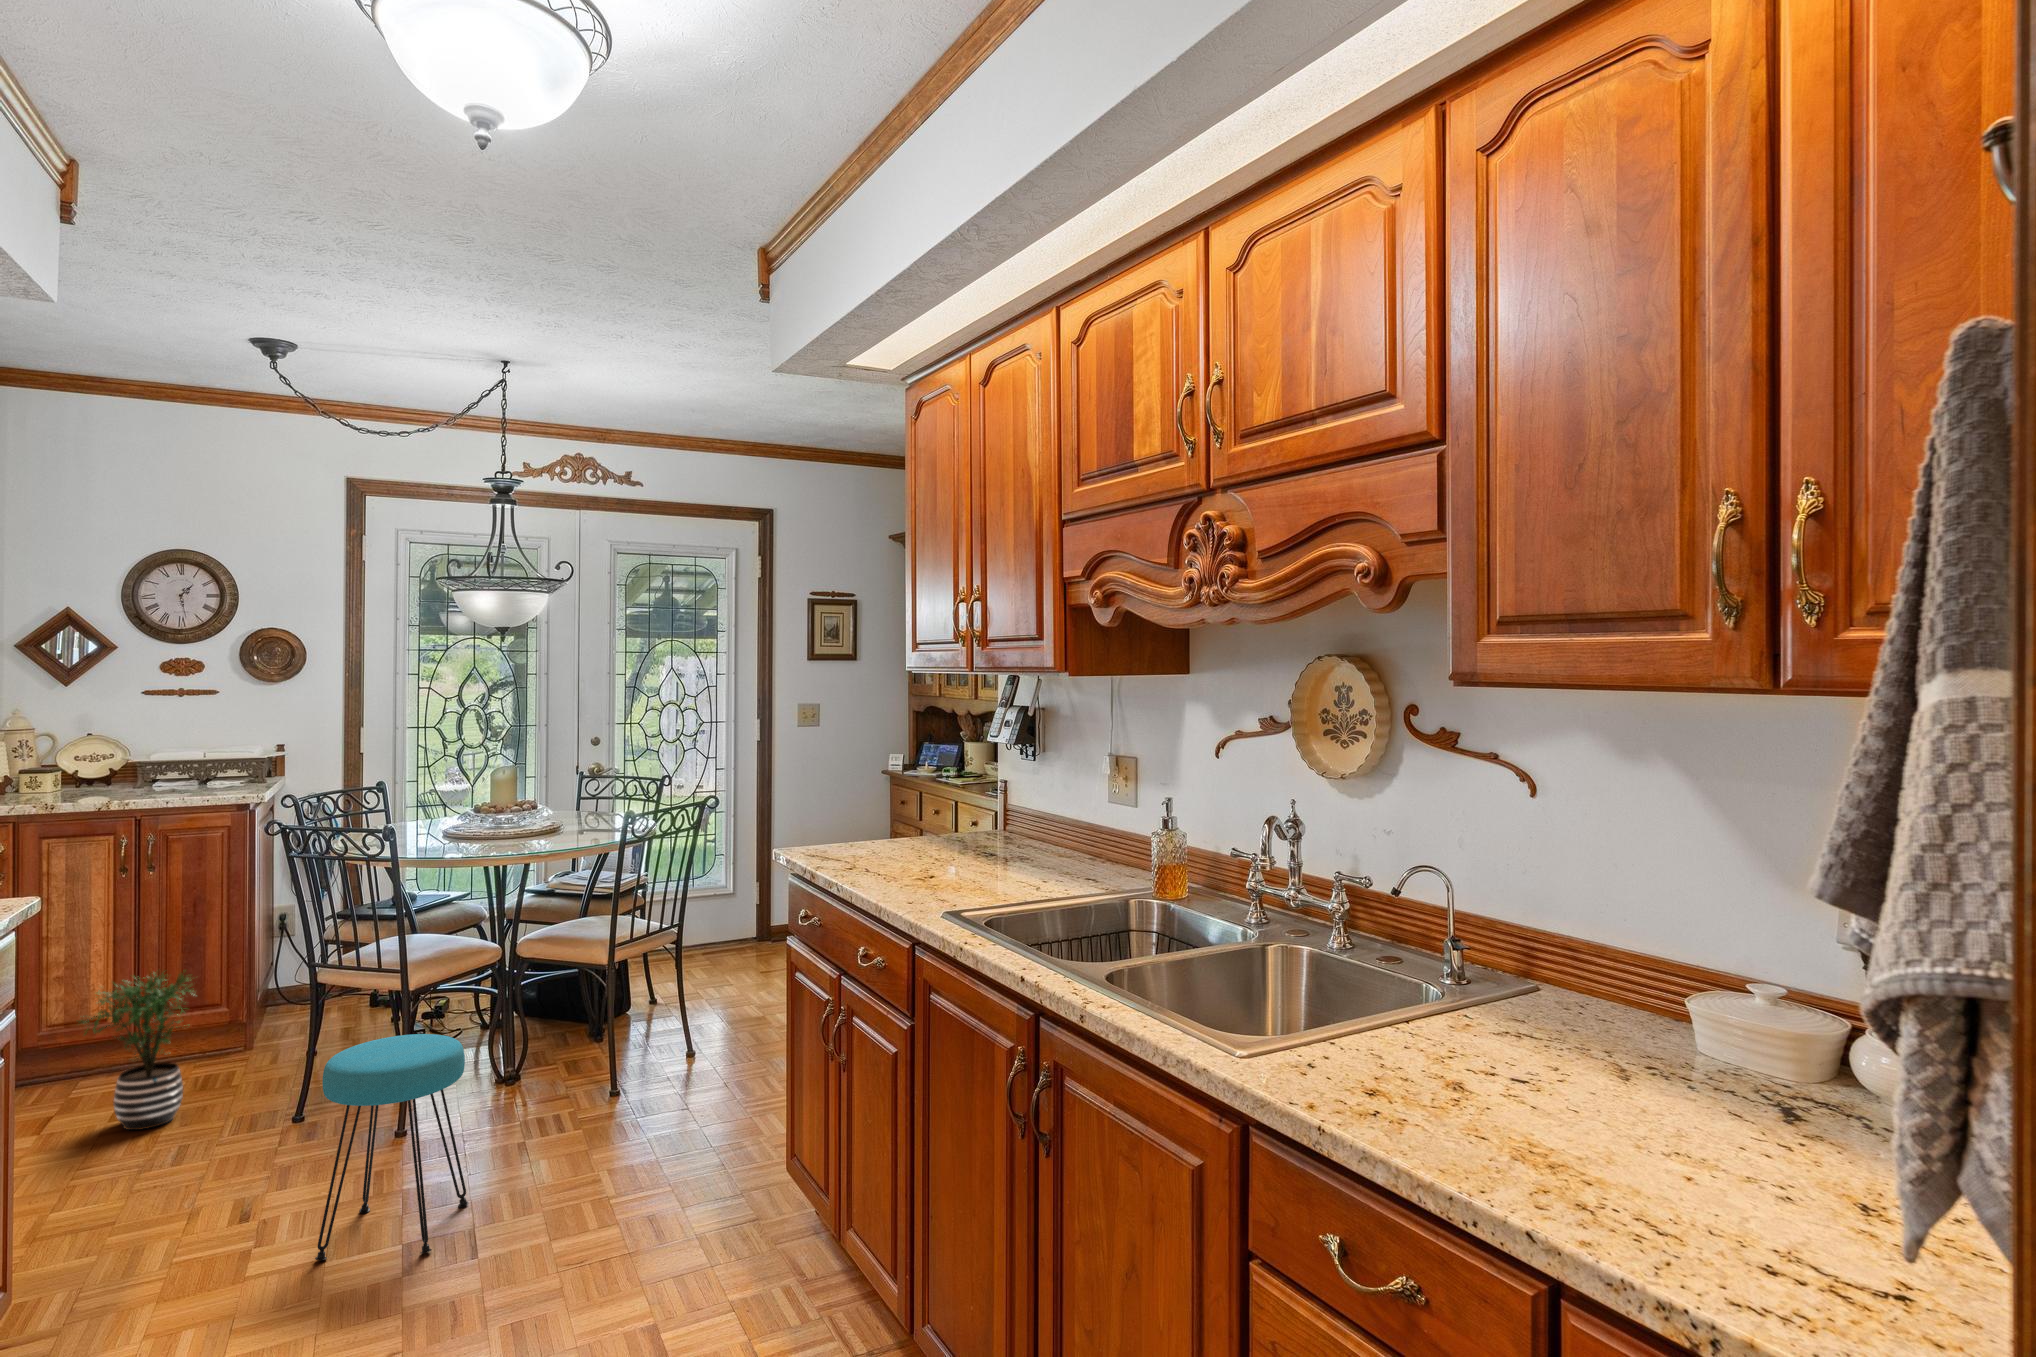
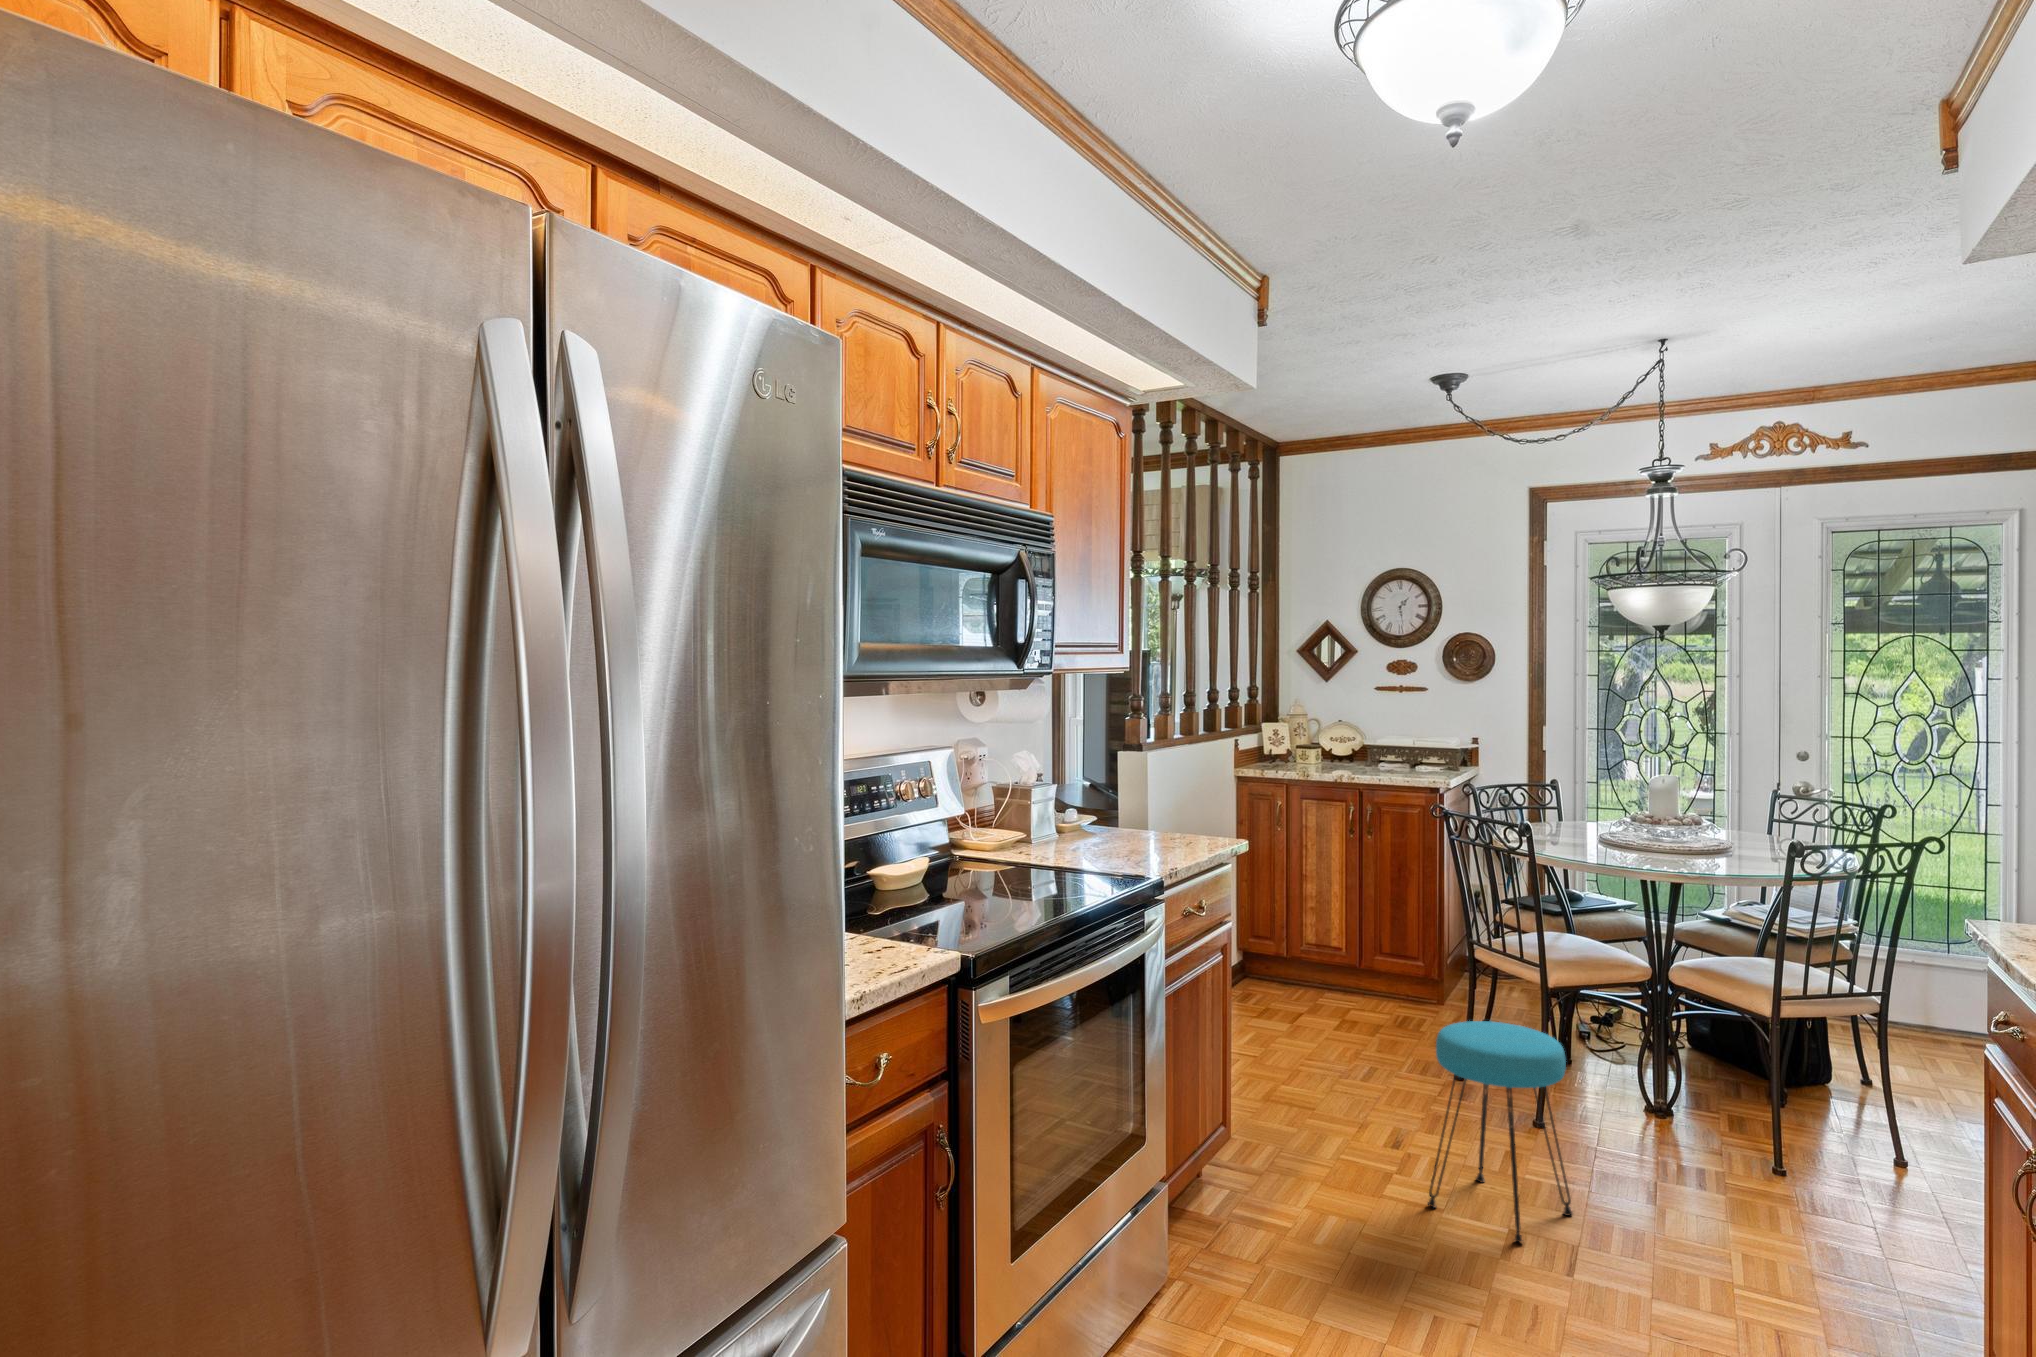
potted plant: present [78,971,195,1130] -> none [1303,917,1394,1048]

